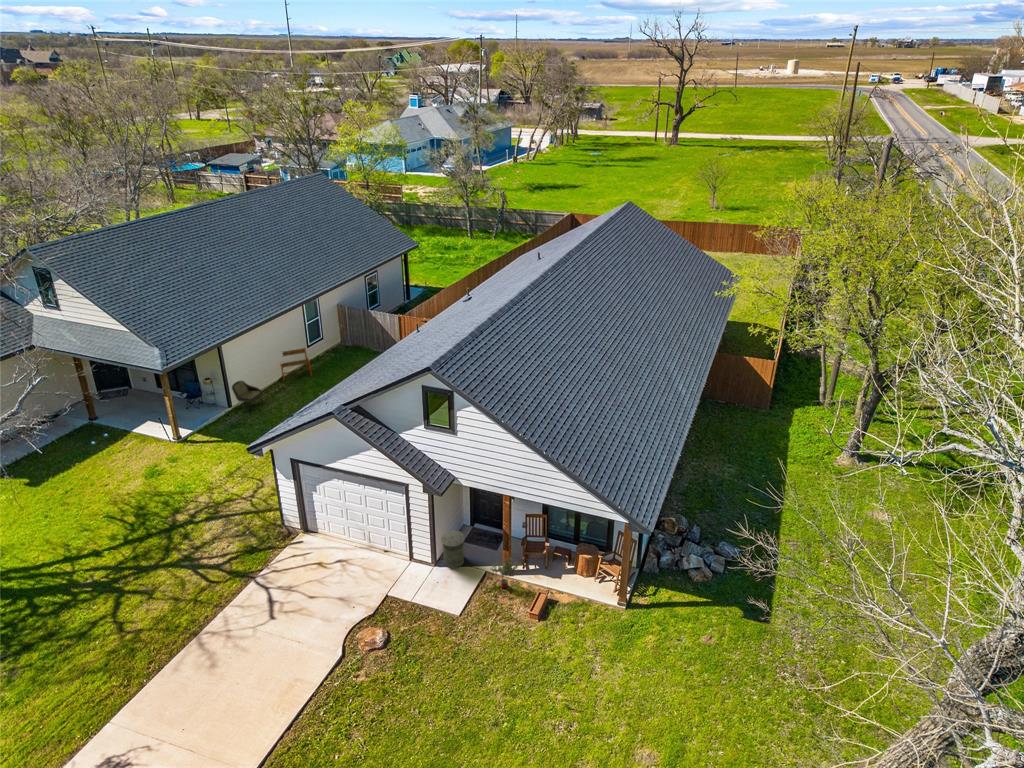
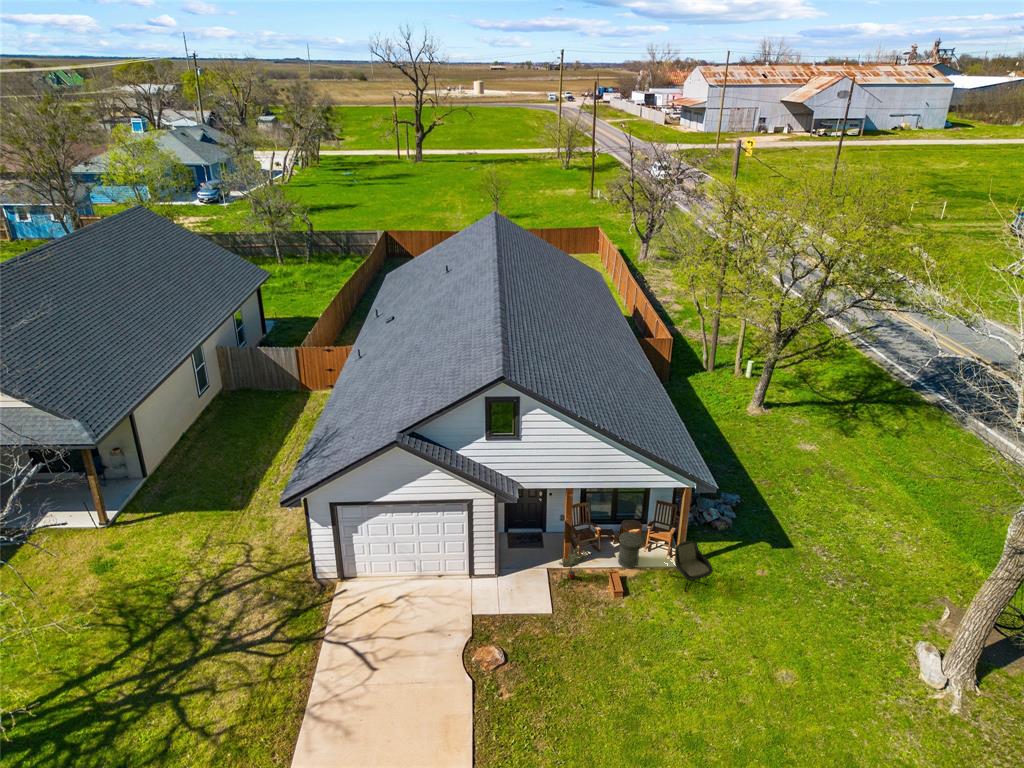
bench: present [280,348,312,381] -> none [176,396,218,438]
lounge chair: present [232,381,262,409] -> present [675,541,713,591]
trash can: present [441,530,465,568] -> present [618,532,642,568]

